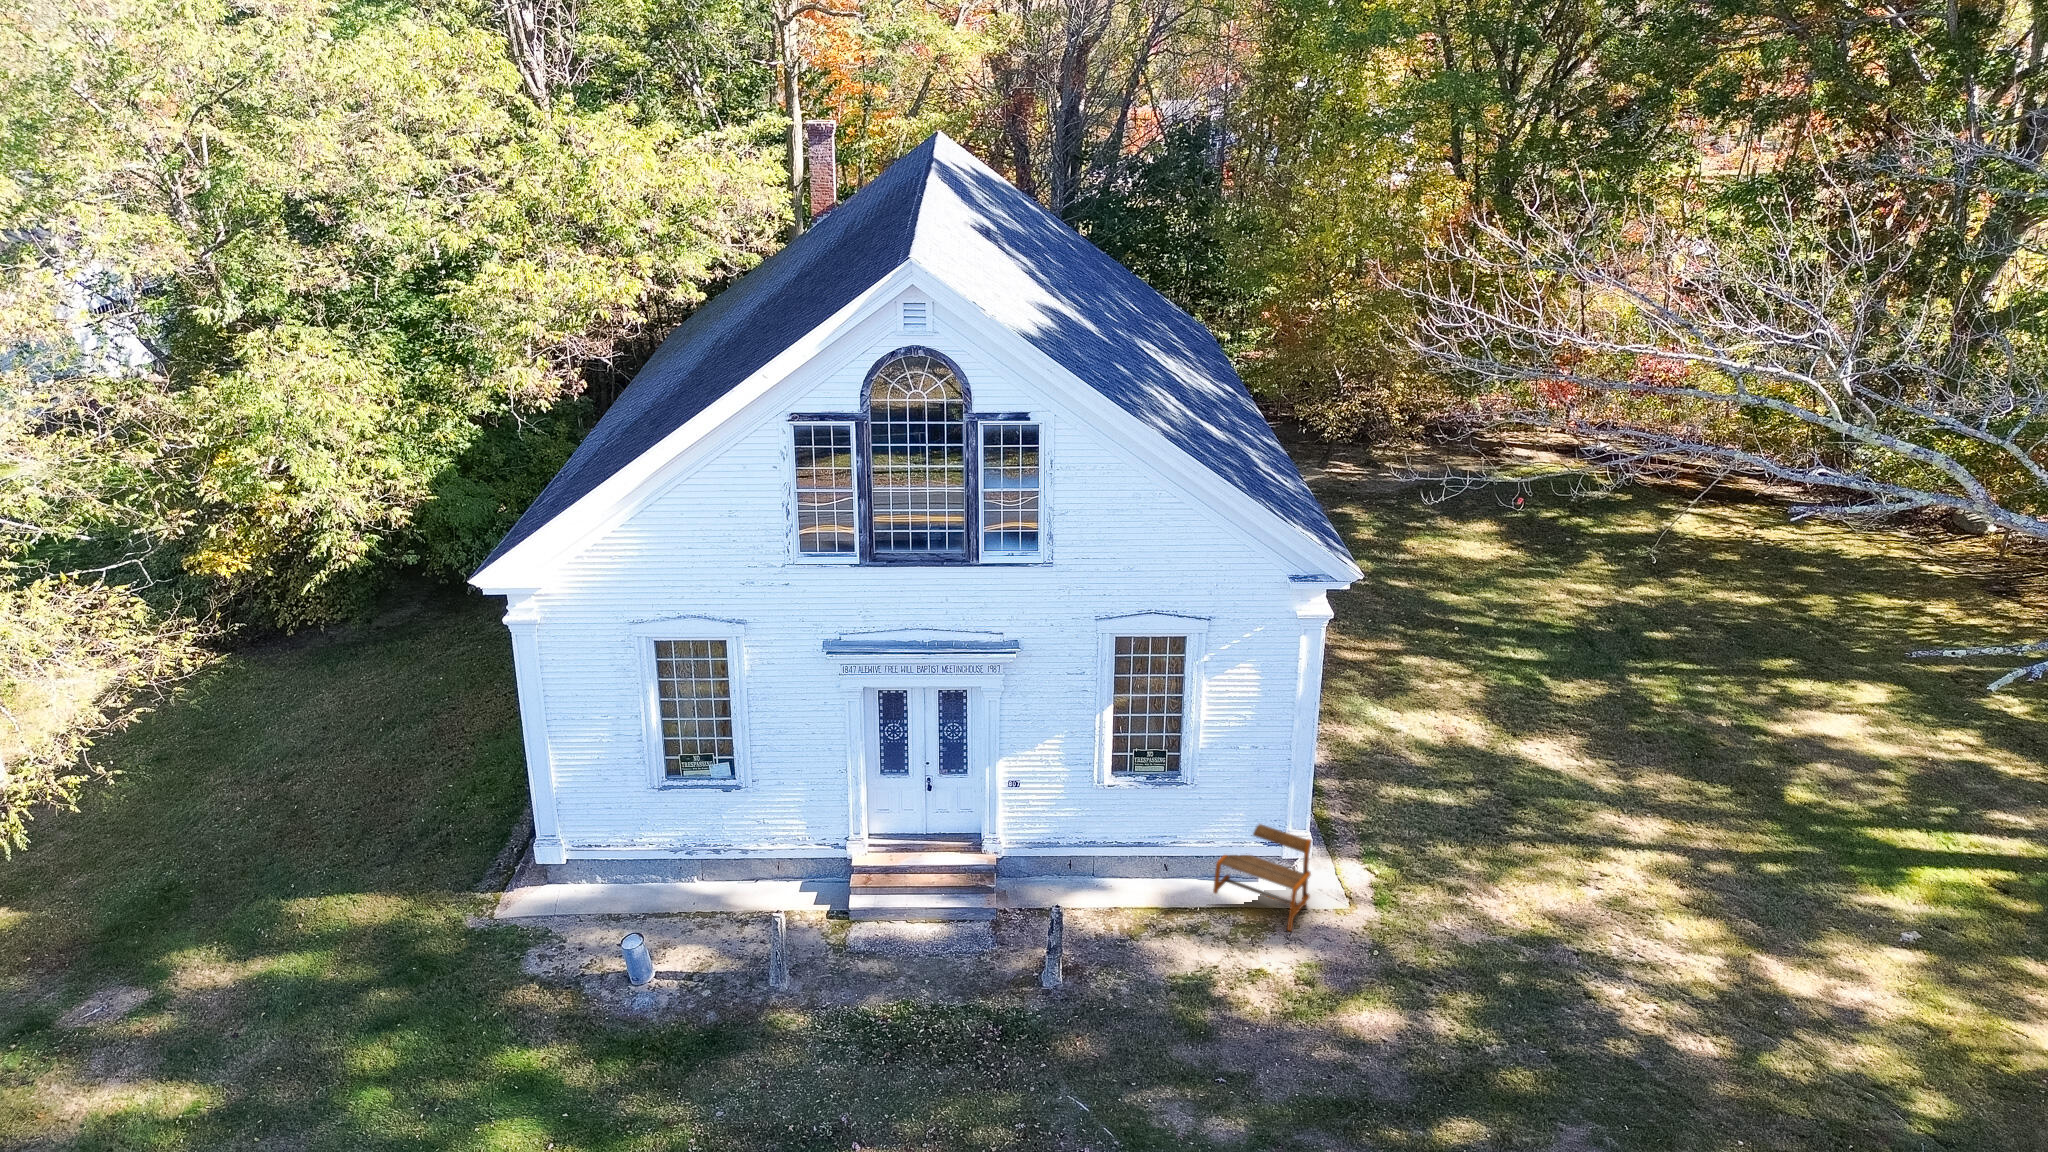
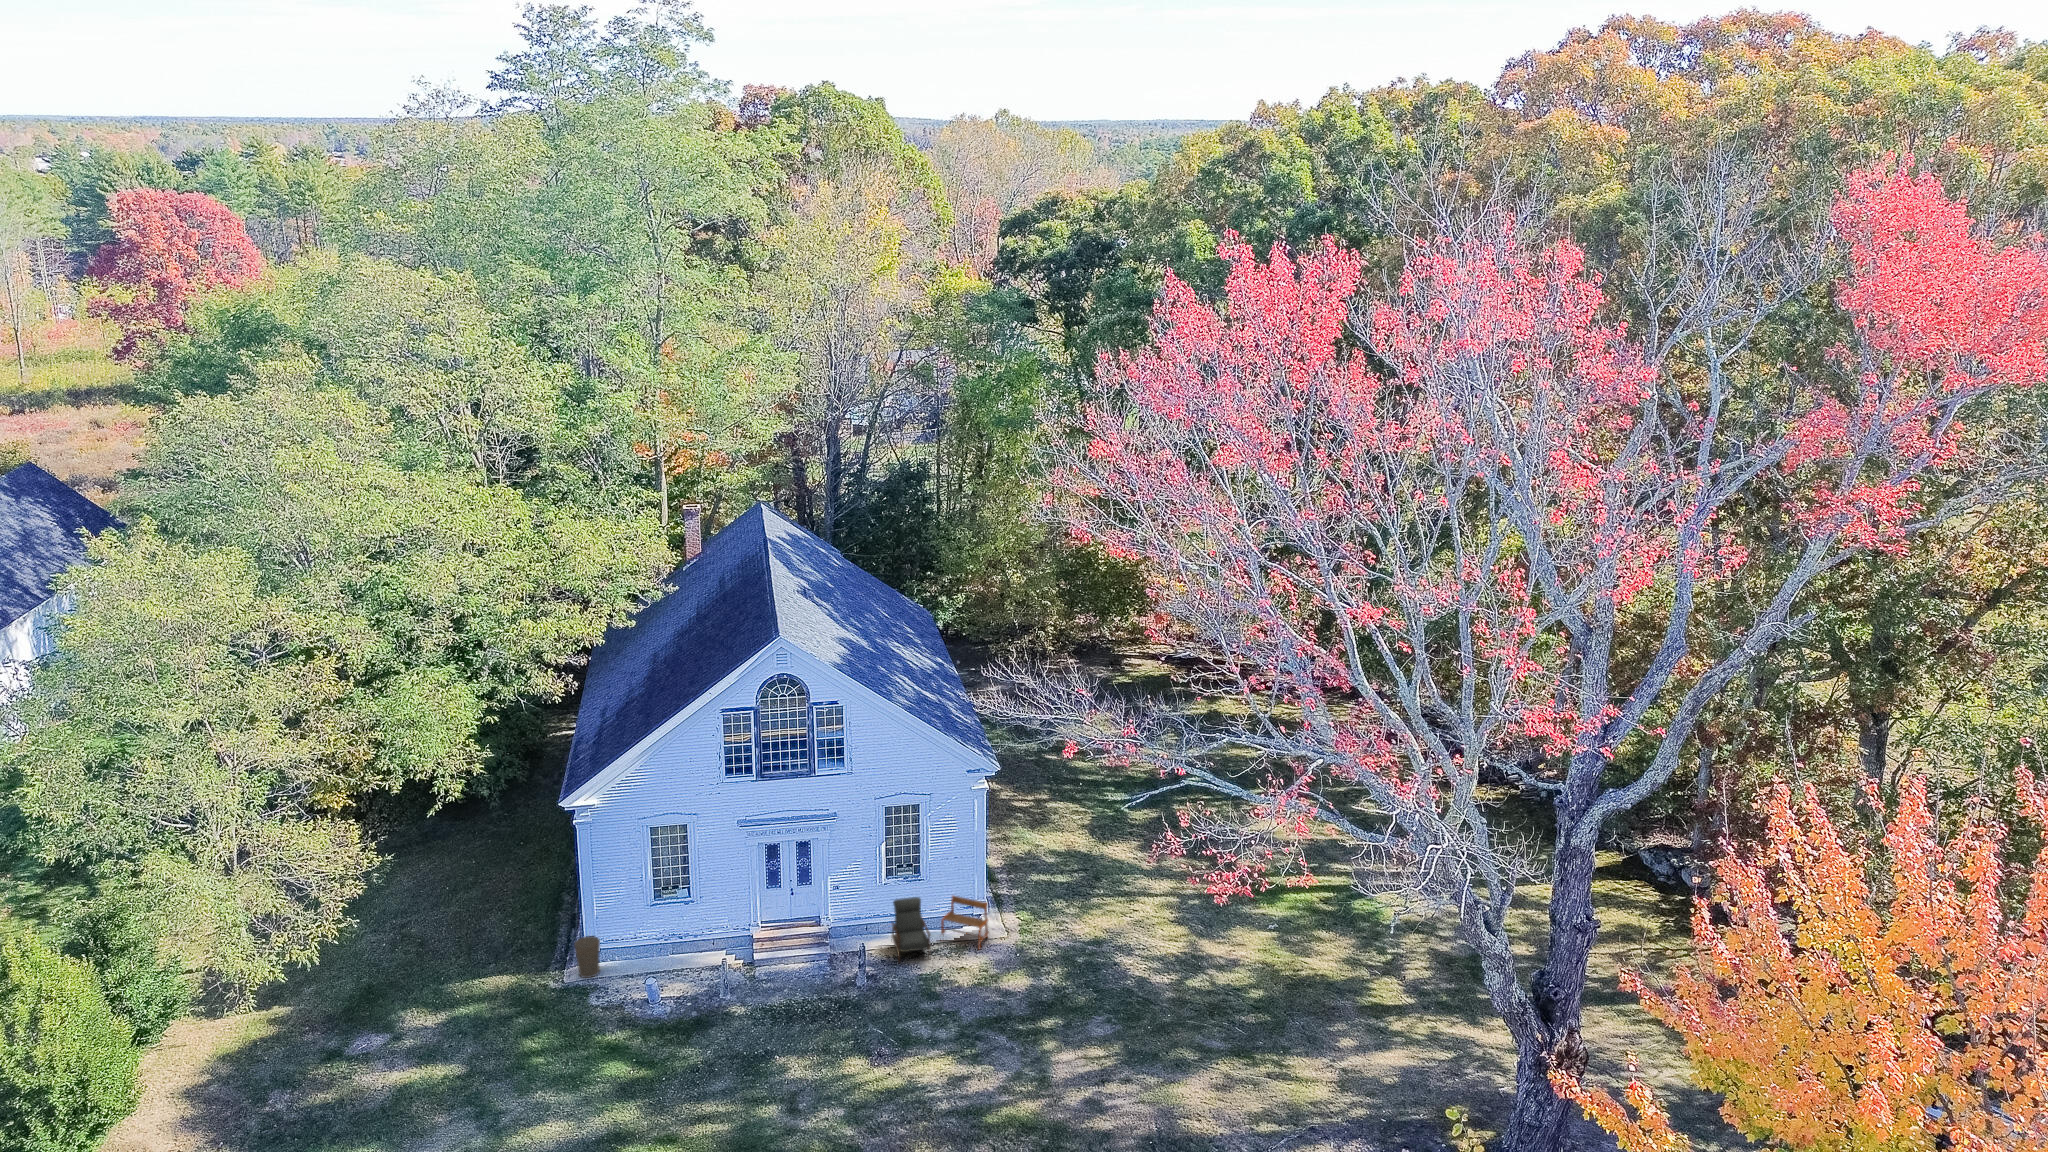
chair: none [1117,816,1195,945] -> present [891,897,930,961]
trash can: none [522,832,574,910] -> present [574,936,600,978]

